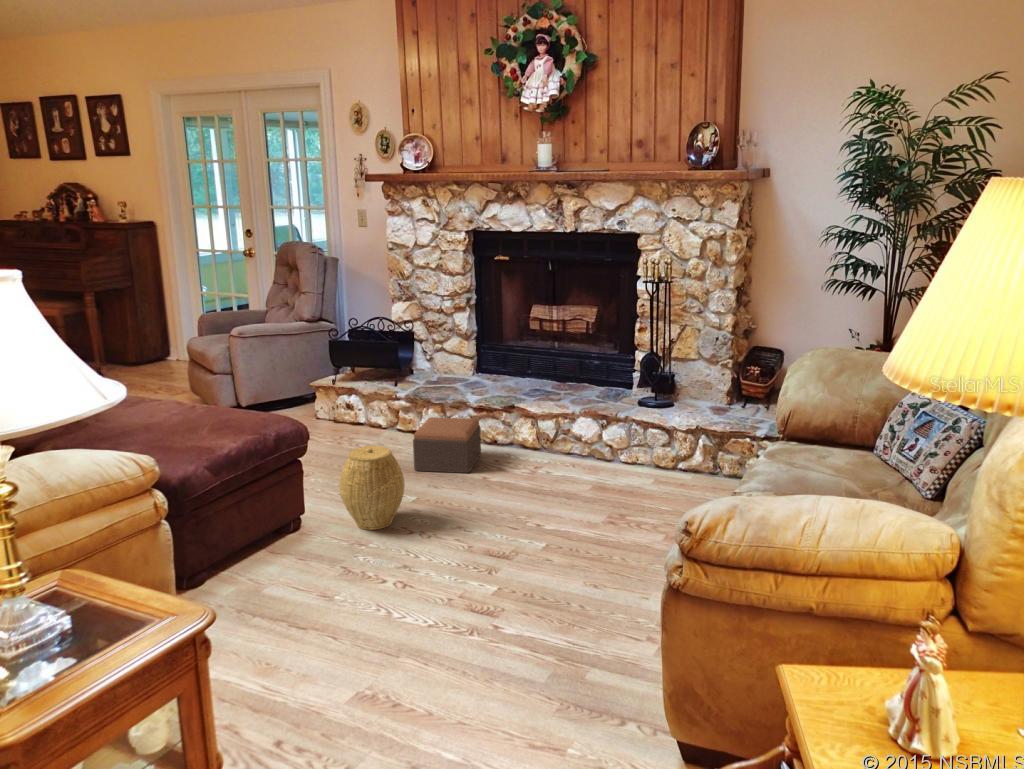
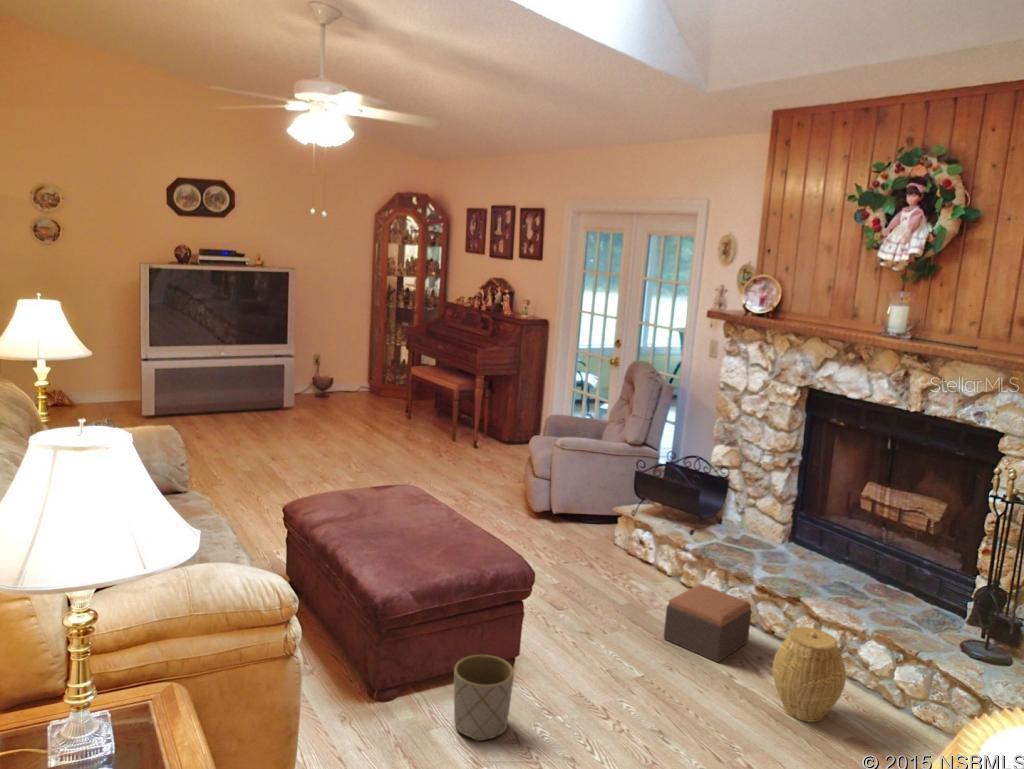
woven basket: present [340,446,405,530] -> present [773,627,846,722]
planter: none [275,507,337,585] -> present [454,655,514,741]

